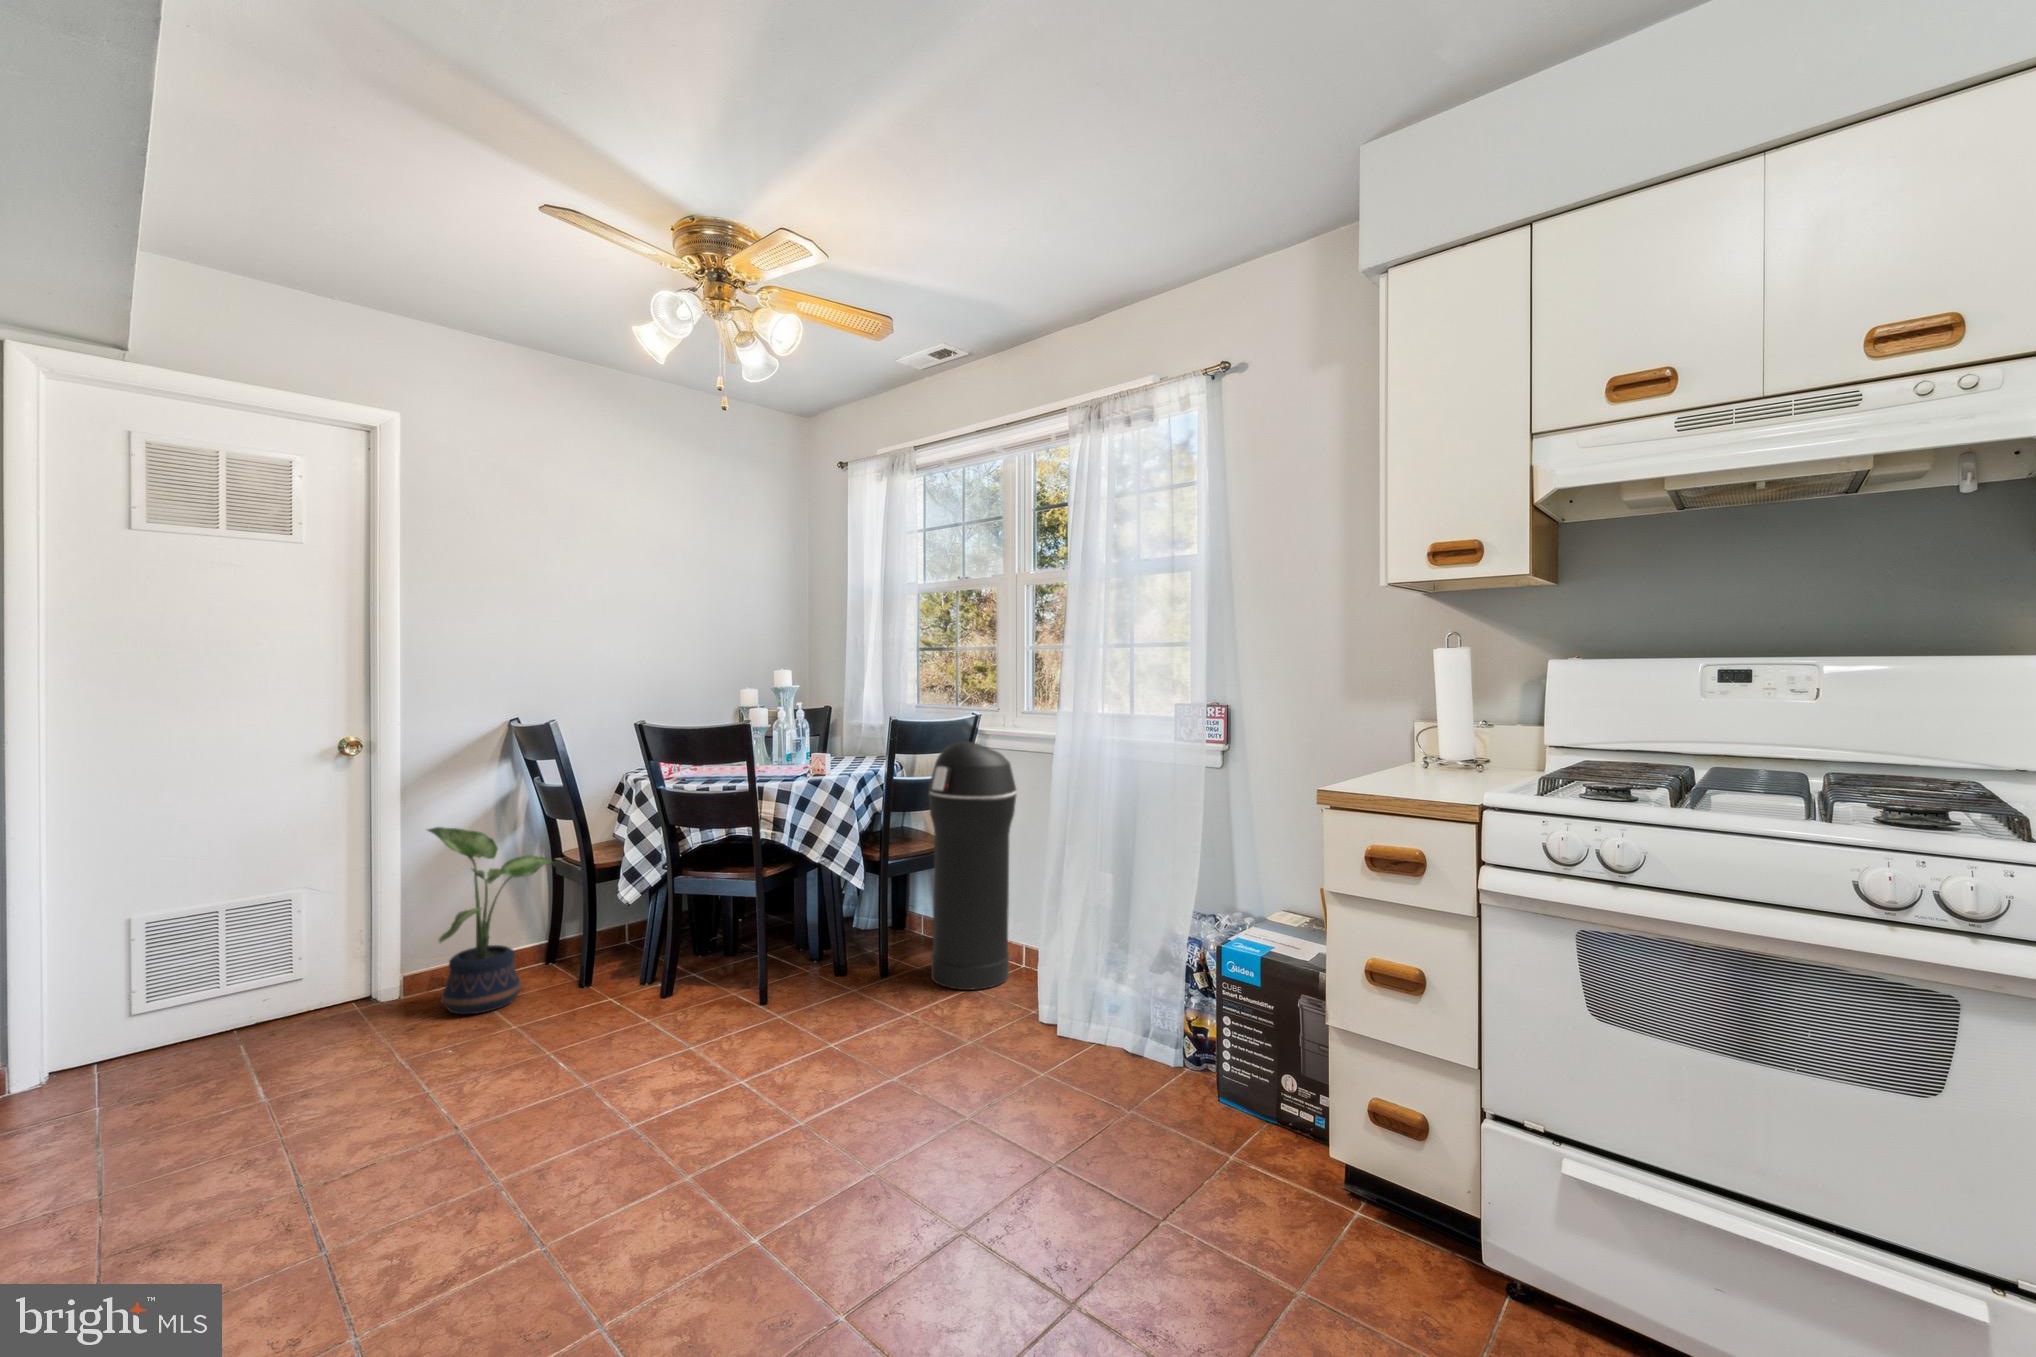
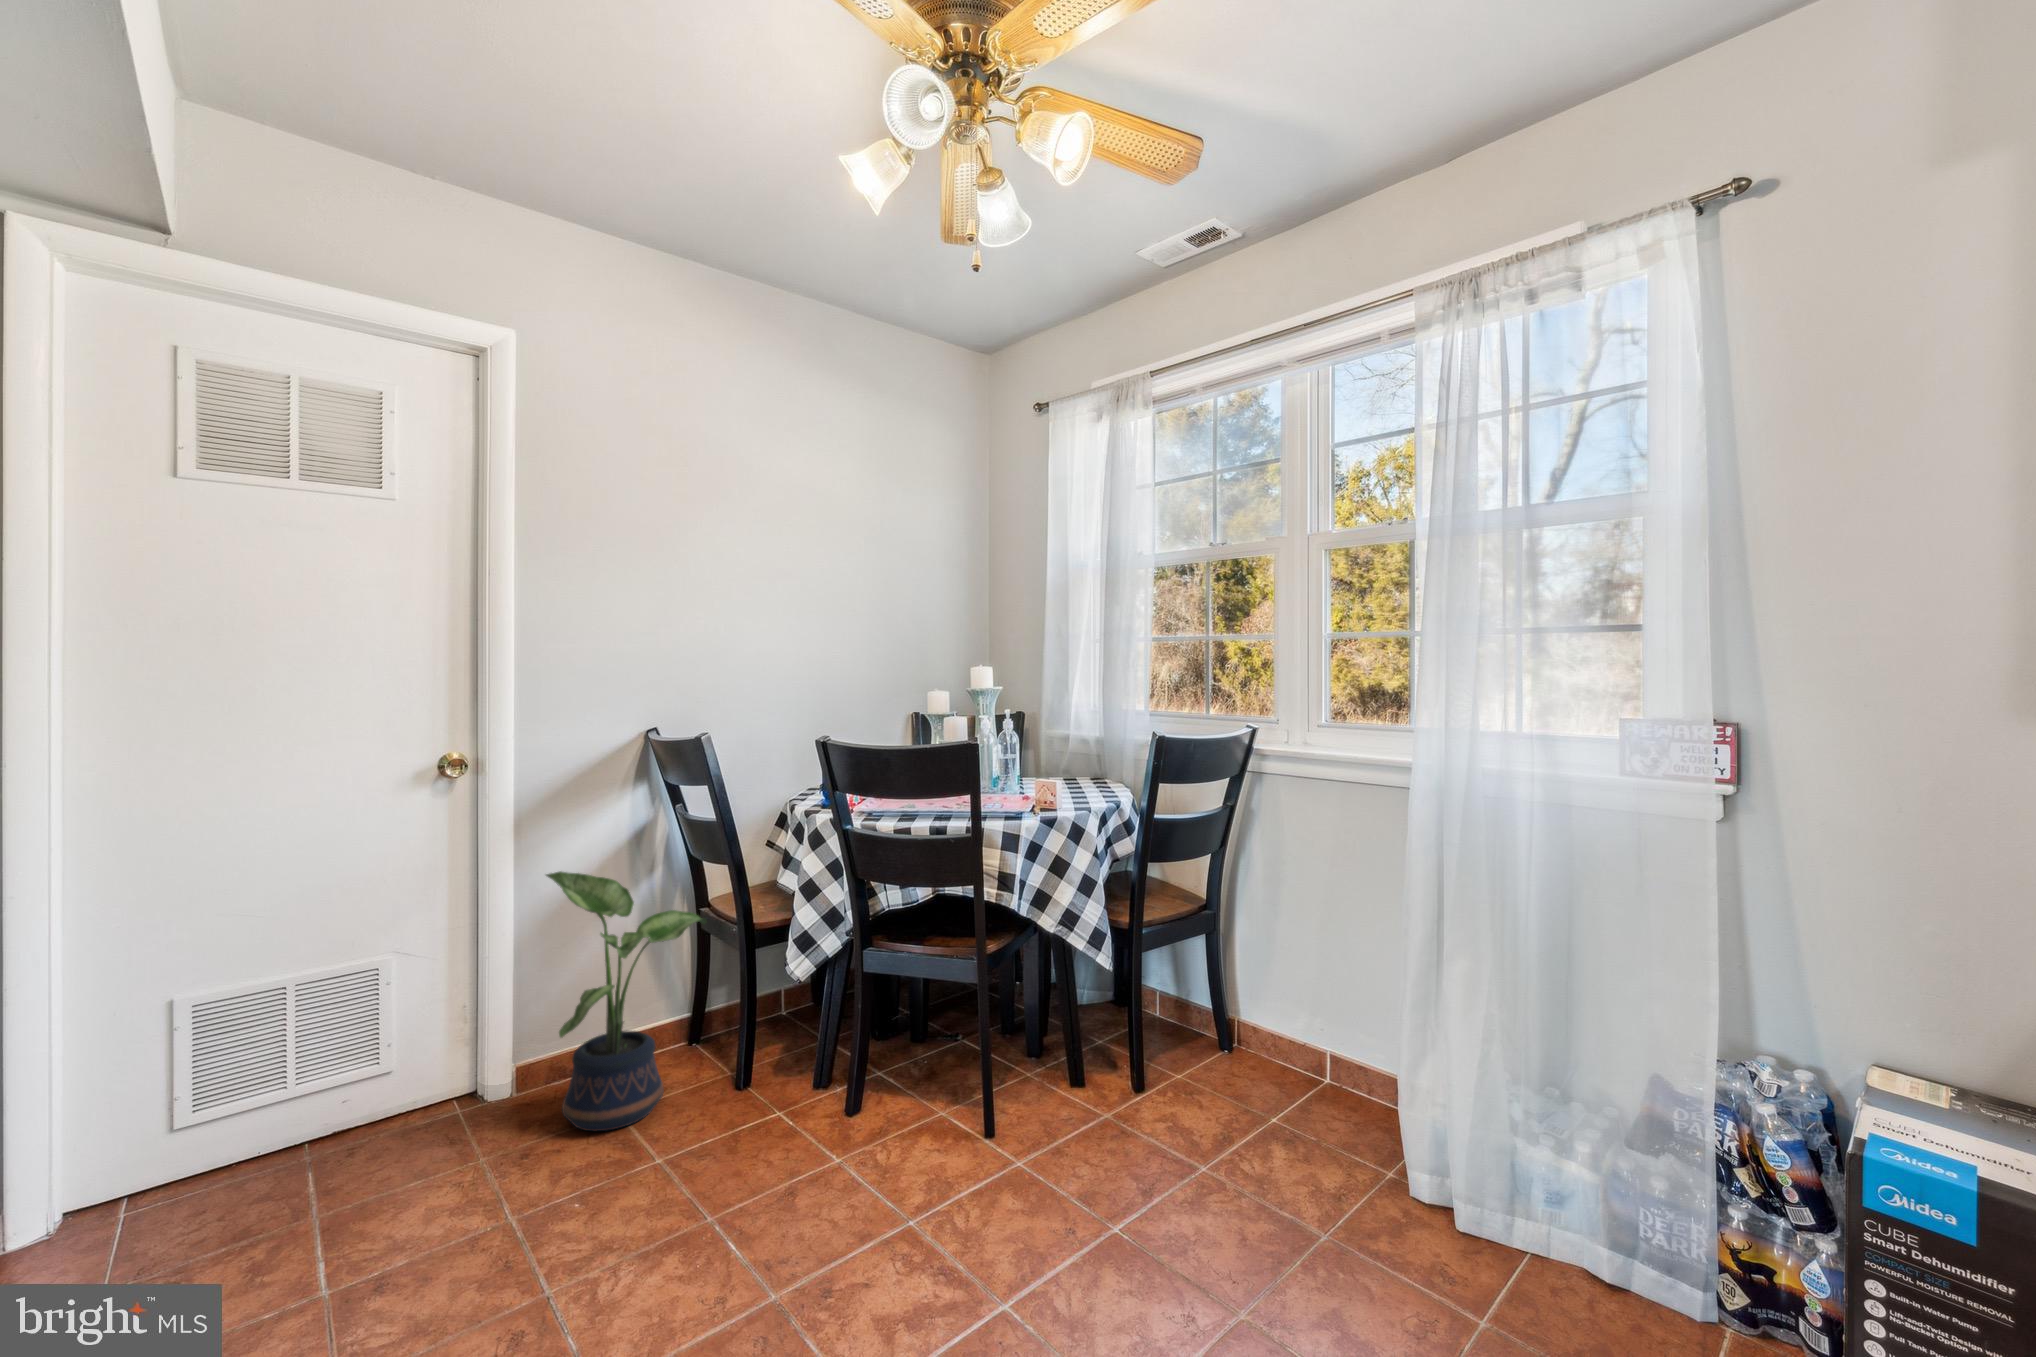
trash can: present [928,741,1016,990] -> none [1198,765,1327,1123]

